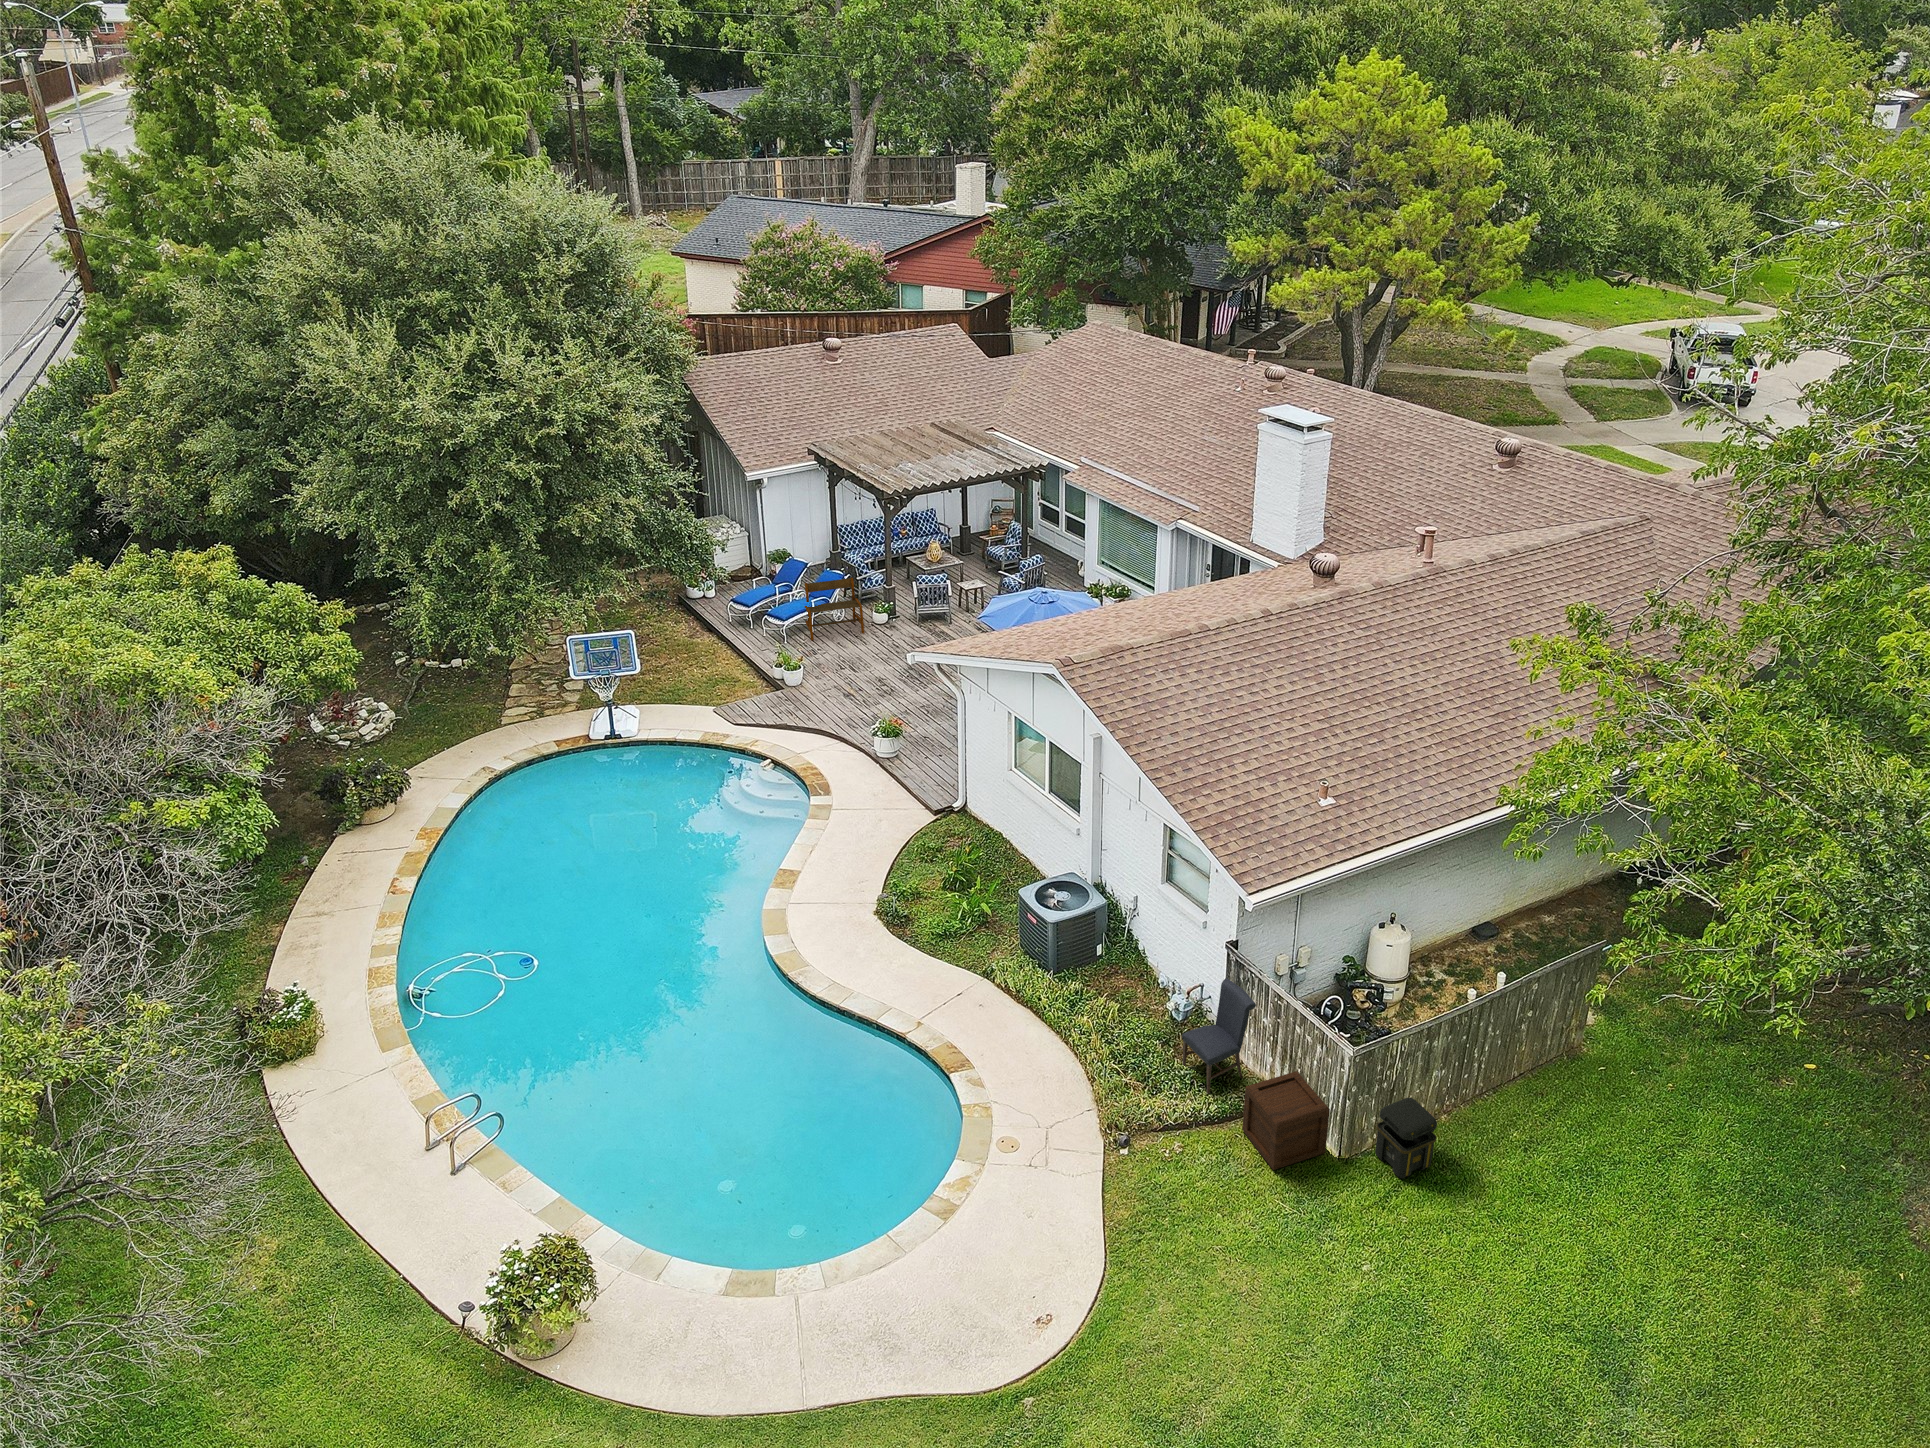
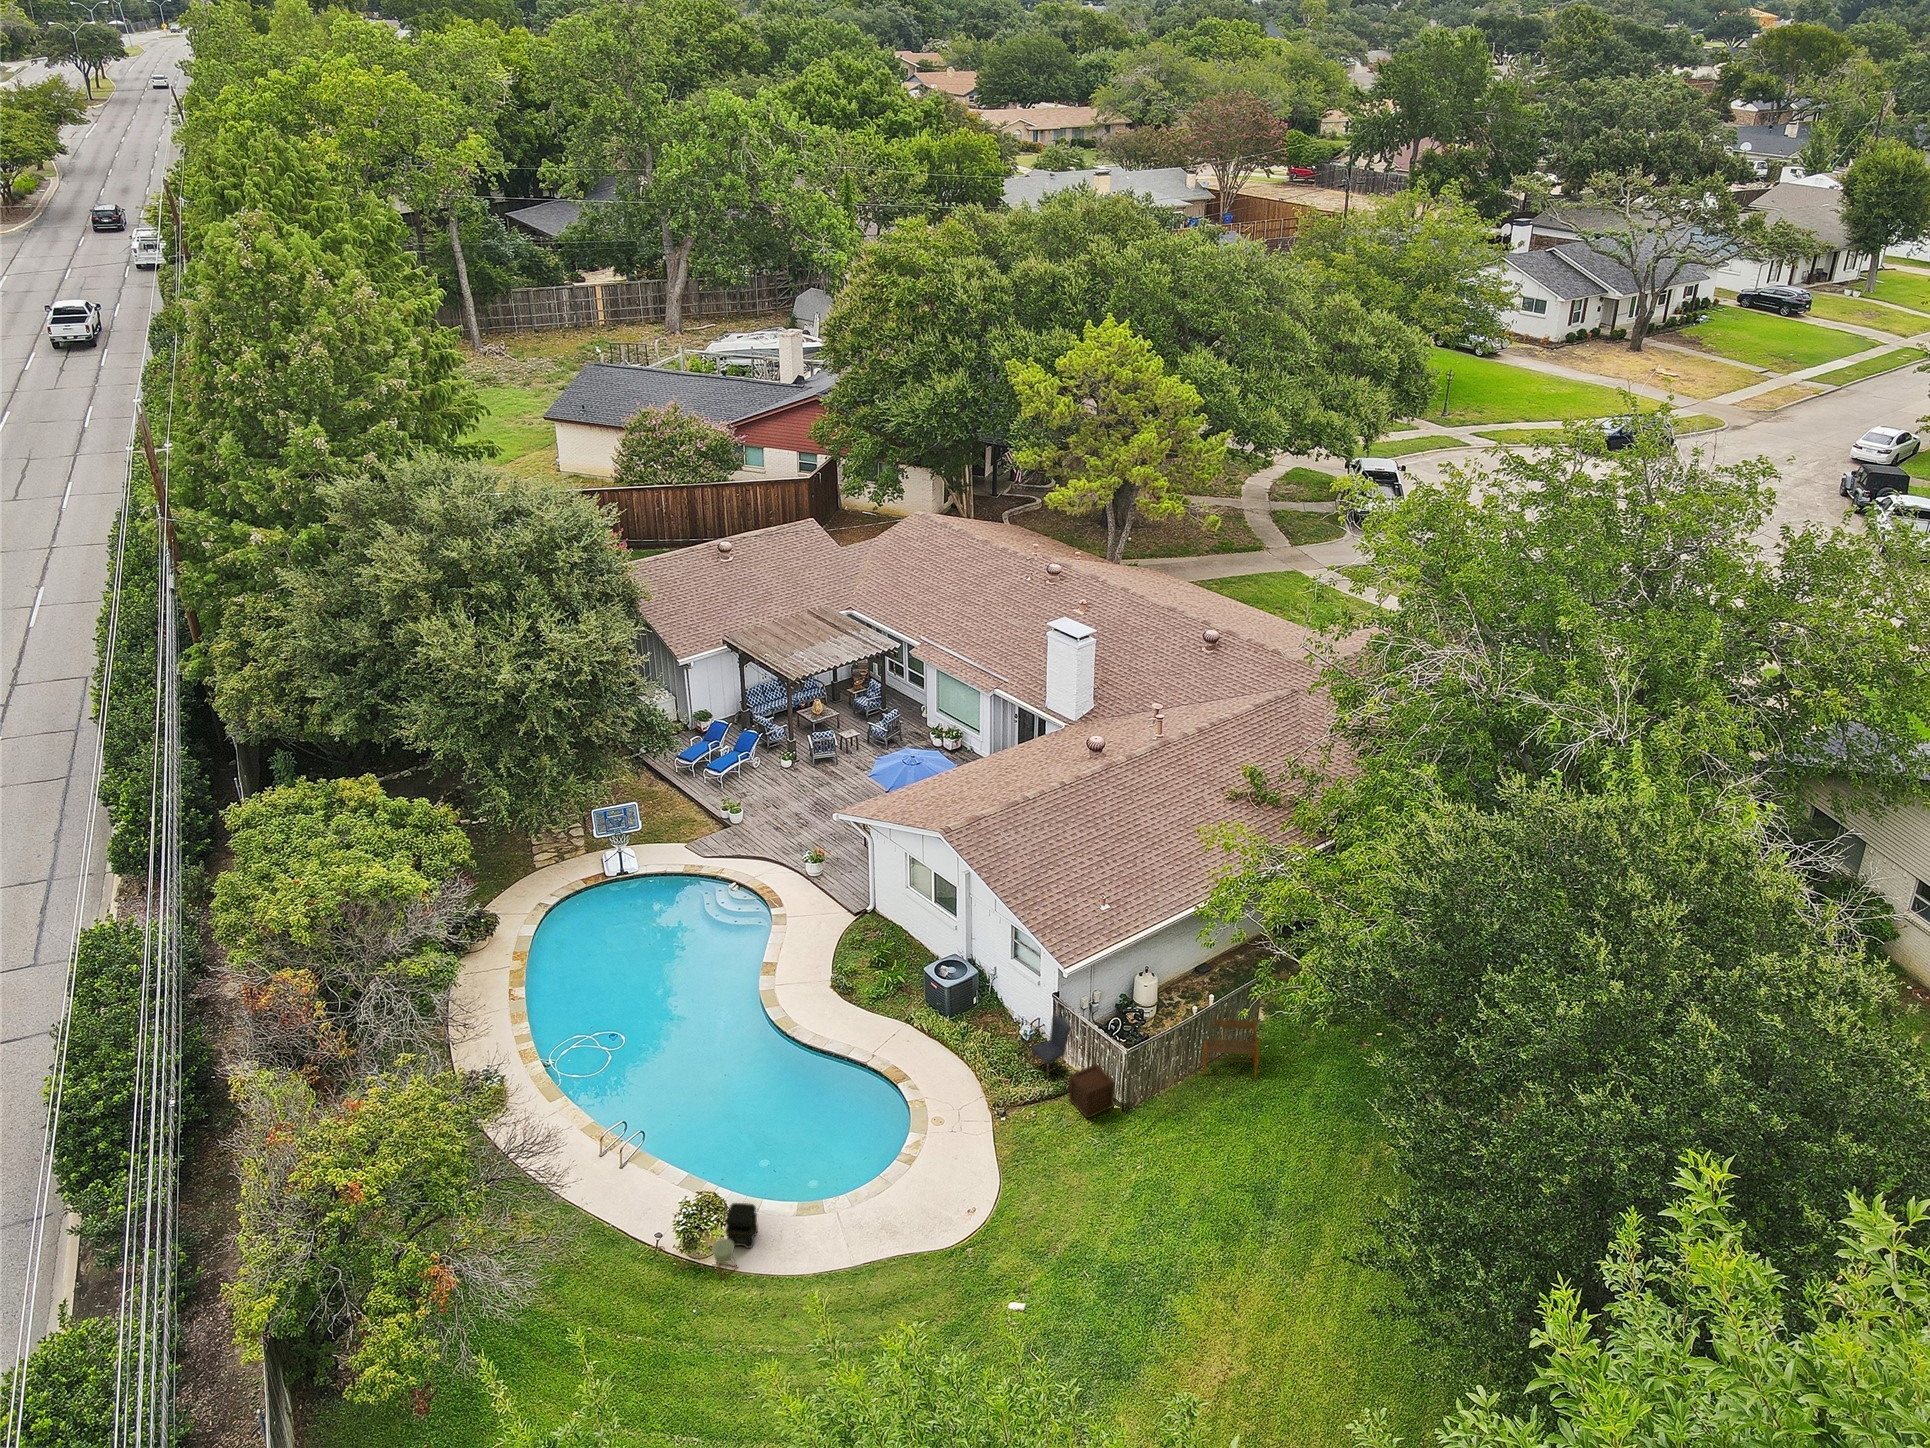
bench: present [805,577,864,640] -> present [1203,1019,1259,1078]
toolbox: present [1375,1098,1437,1178] -> present [725,1203,758,1248]
planter: none [538,1325,593,1403] -> present [712,1239,737,1279]

